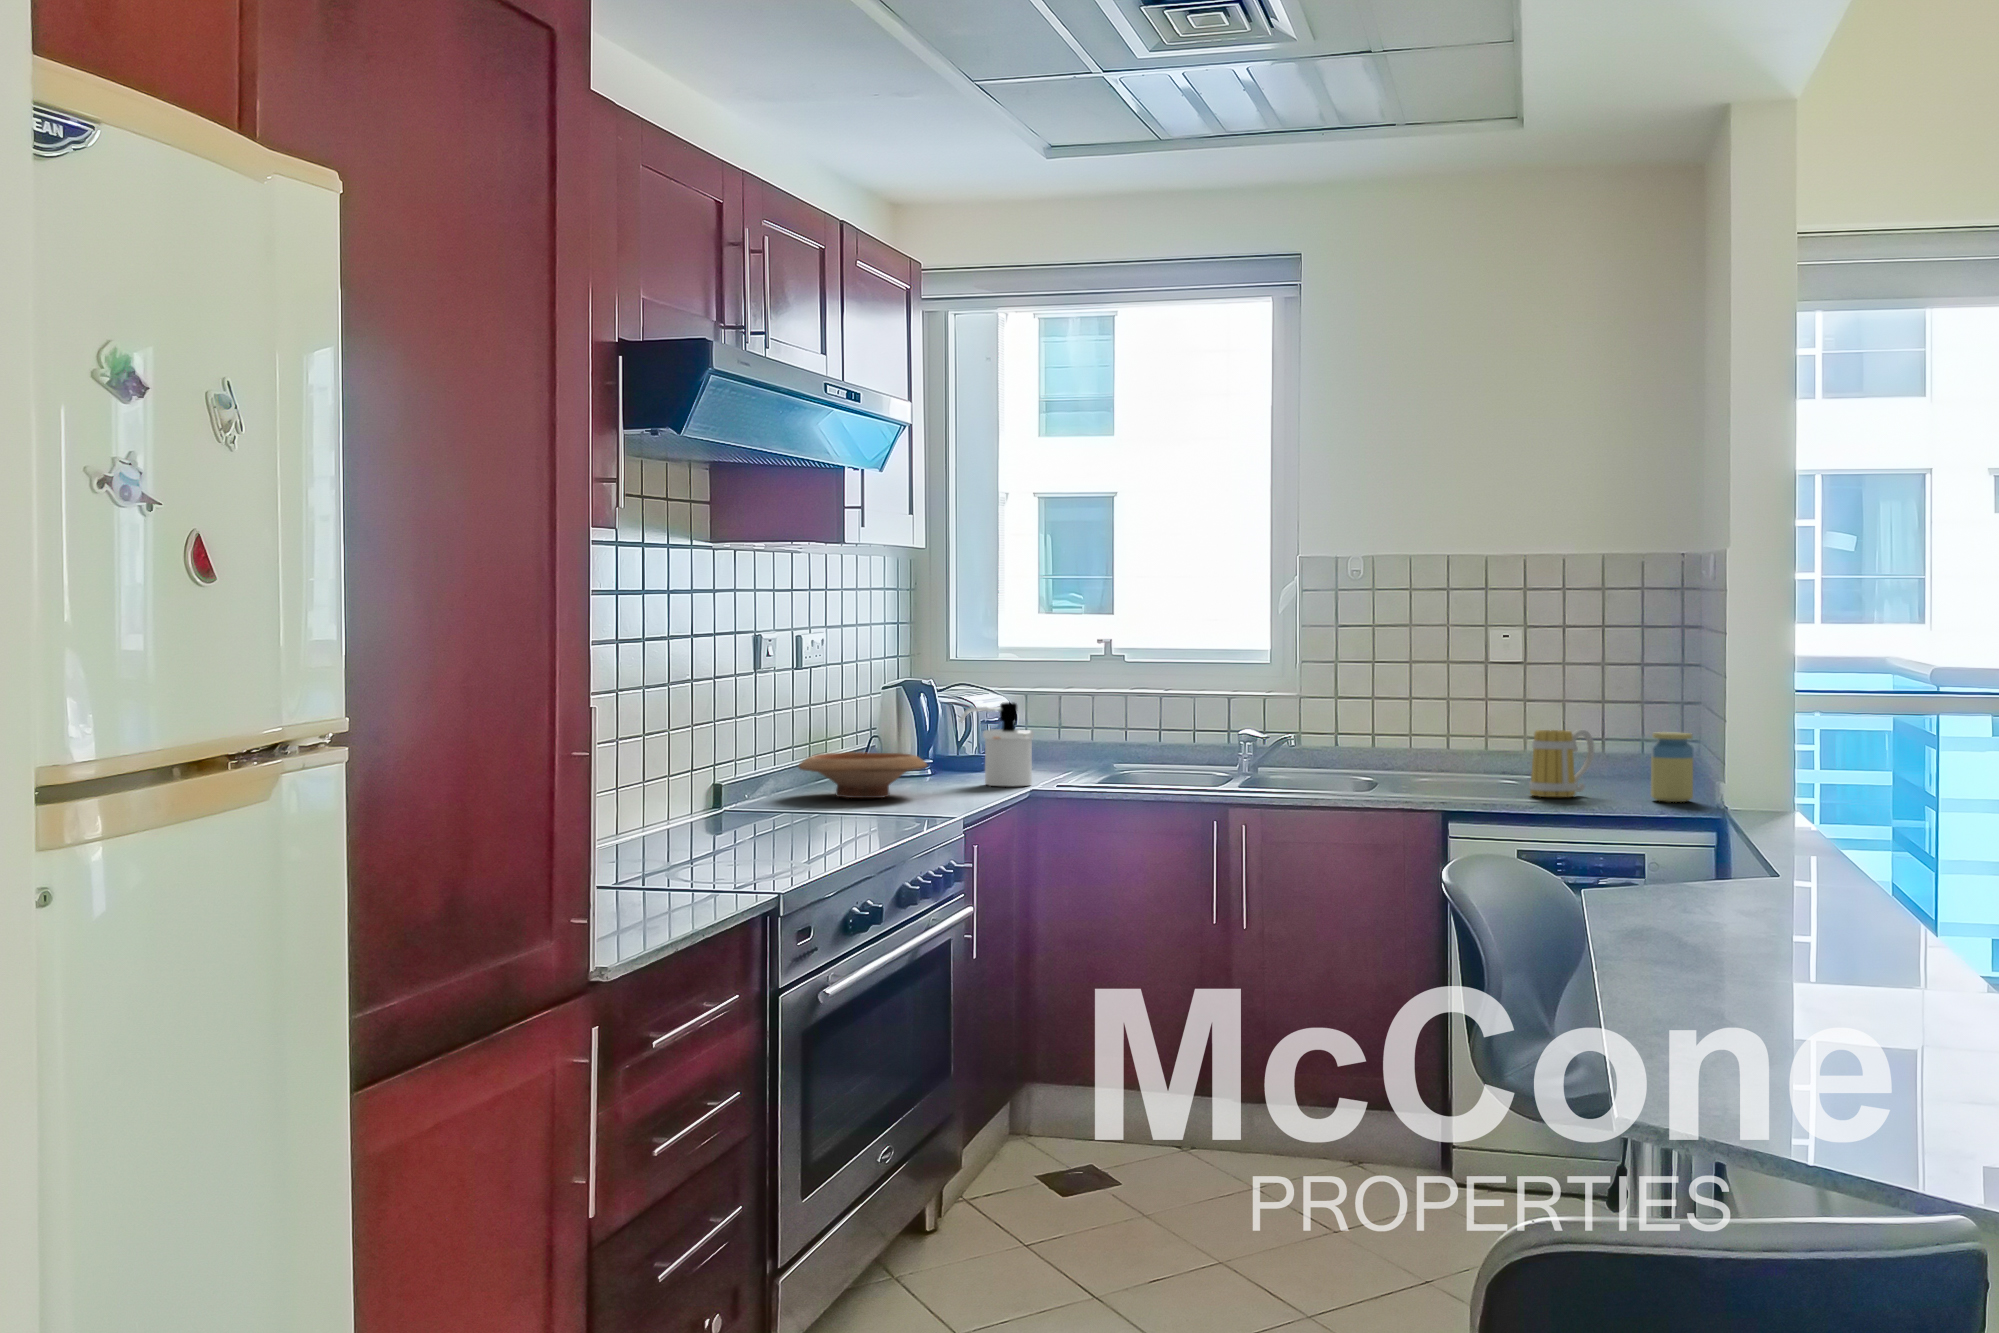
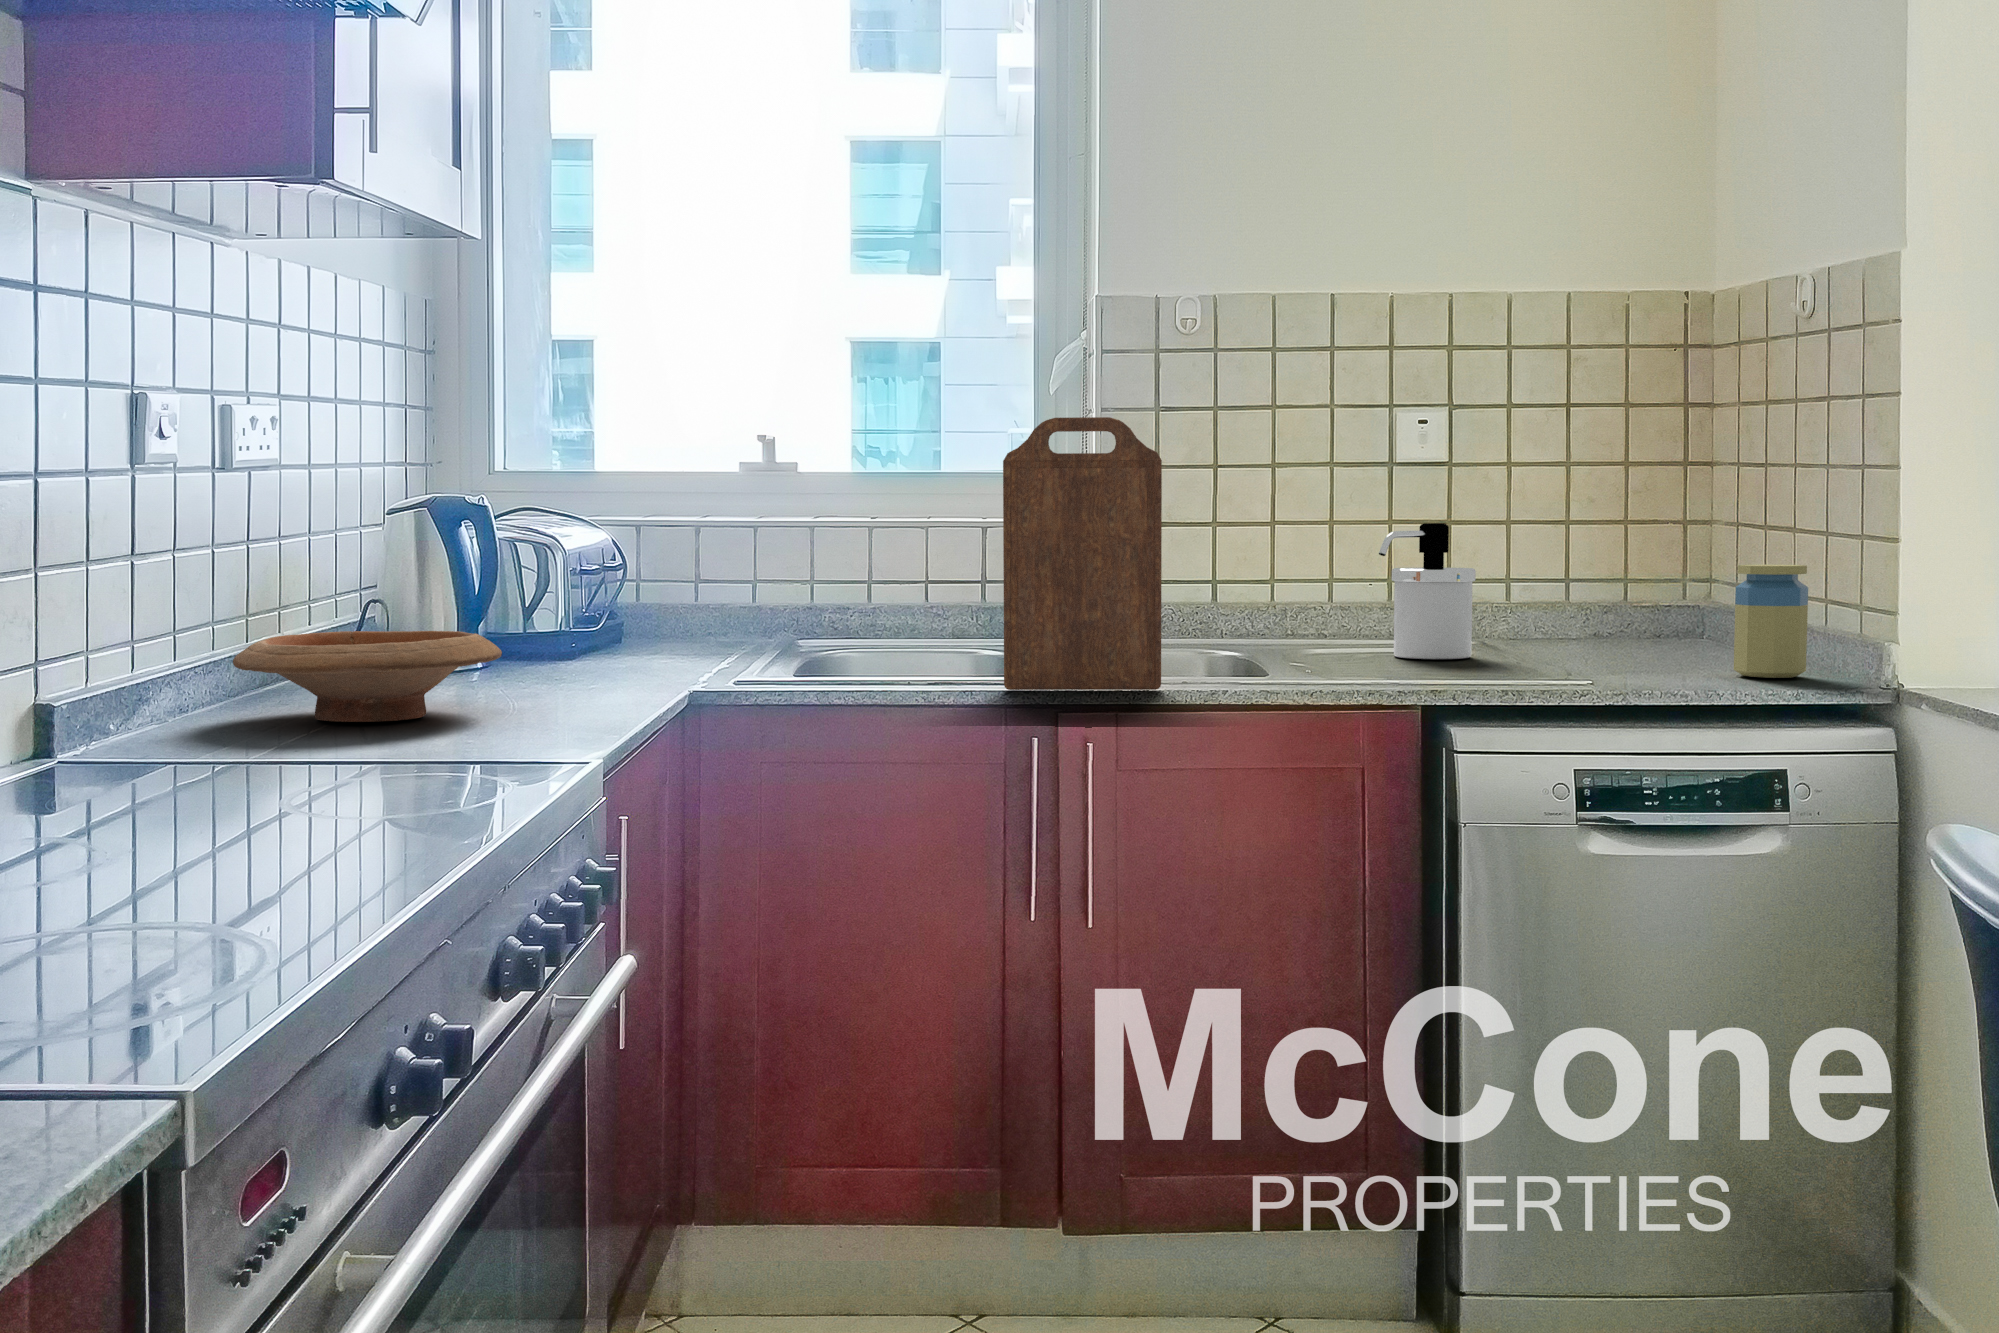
cutting board: none [1199,643,1288,796] -> present [1003,417,1162,690]
soap dispenser: present [960,702,1034,786] -> present [1379,523,1476,659]
mug: present [1529,730,1594,797] -> none [1534,564,1630,676]

